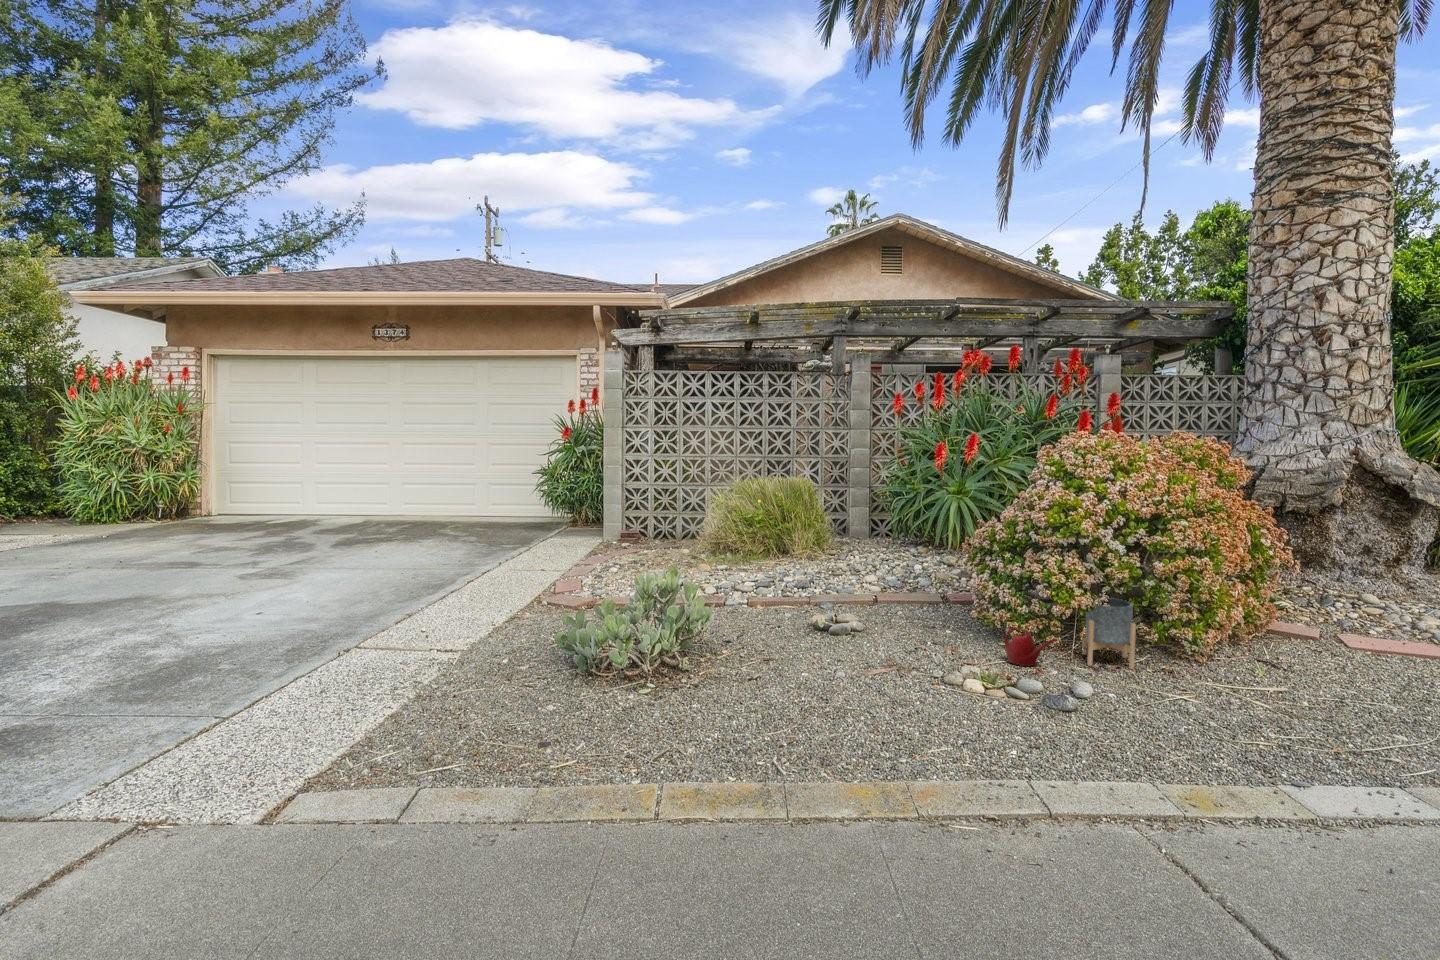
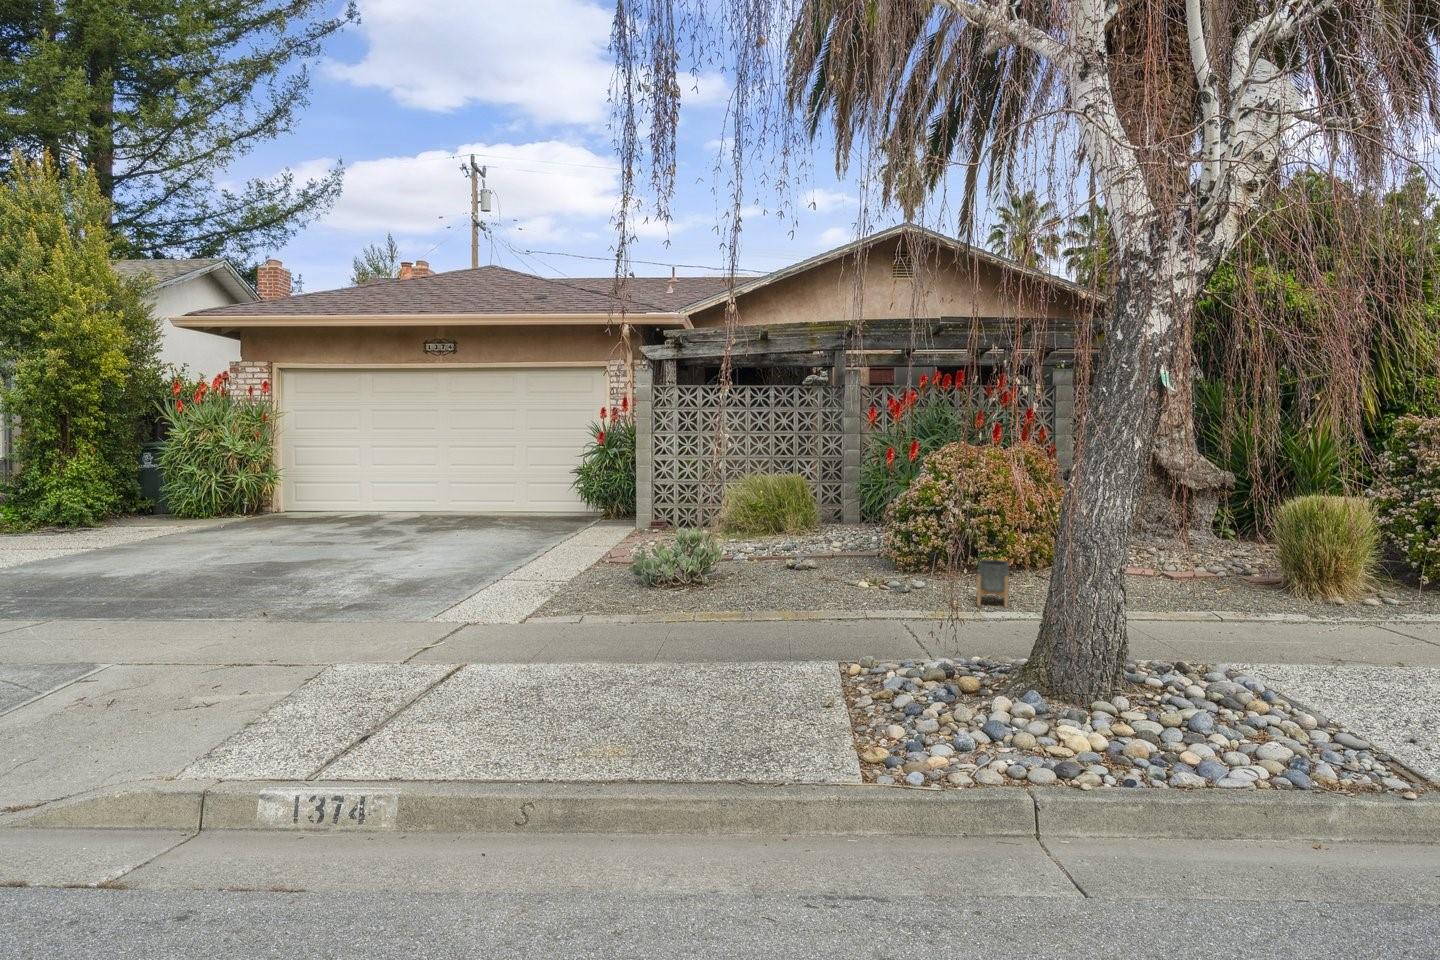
watering can: present [1005,627,1057,666] -> none [922,580,954,607]

